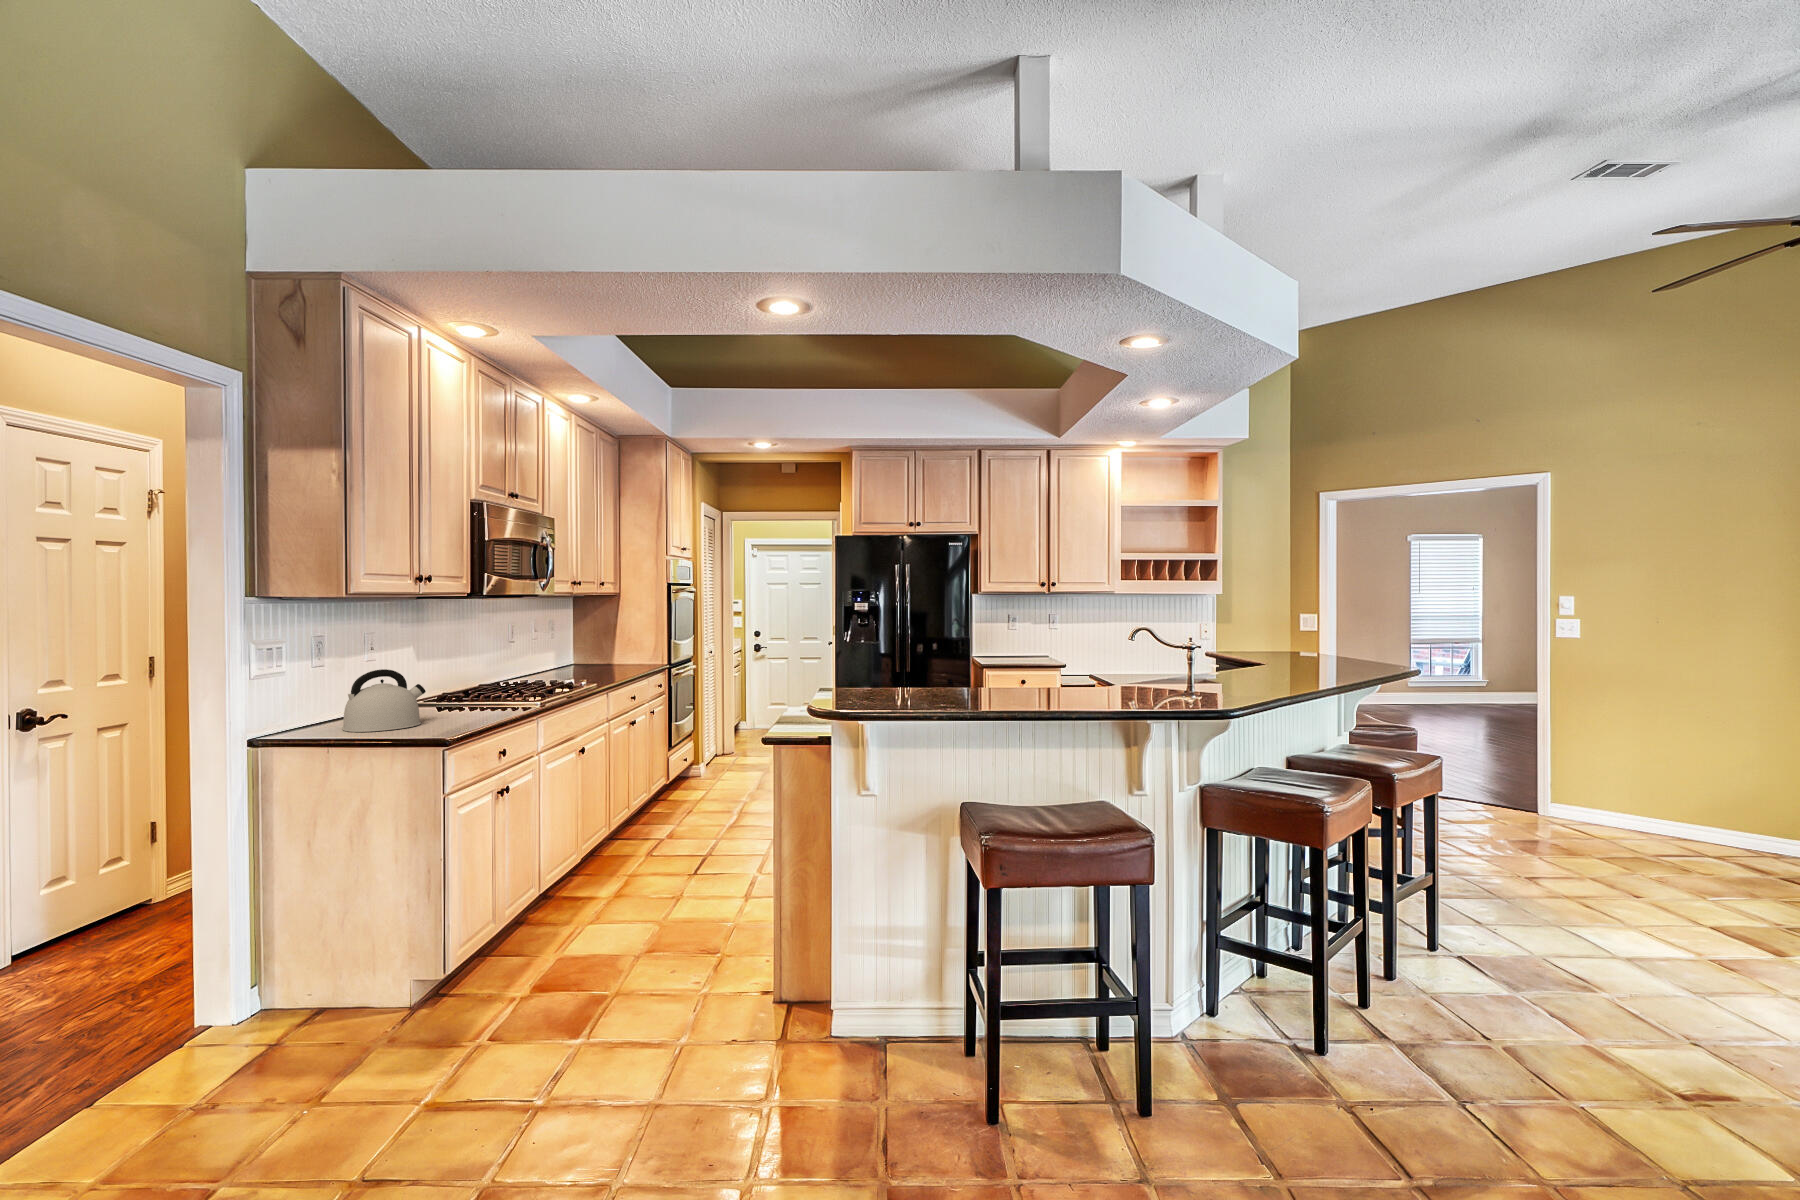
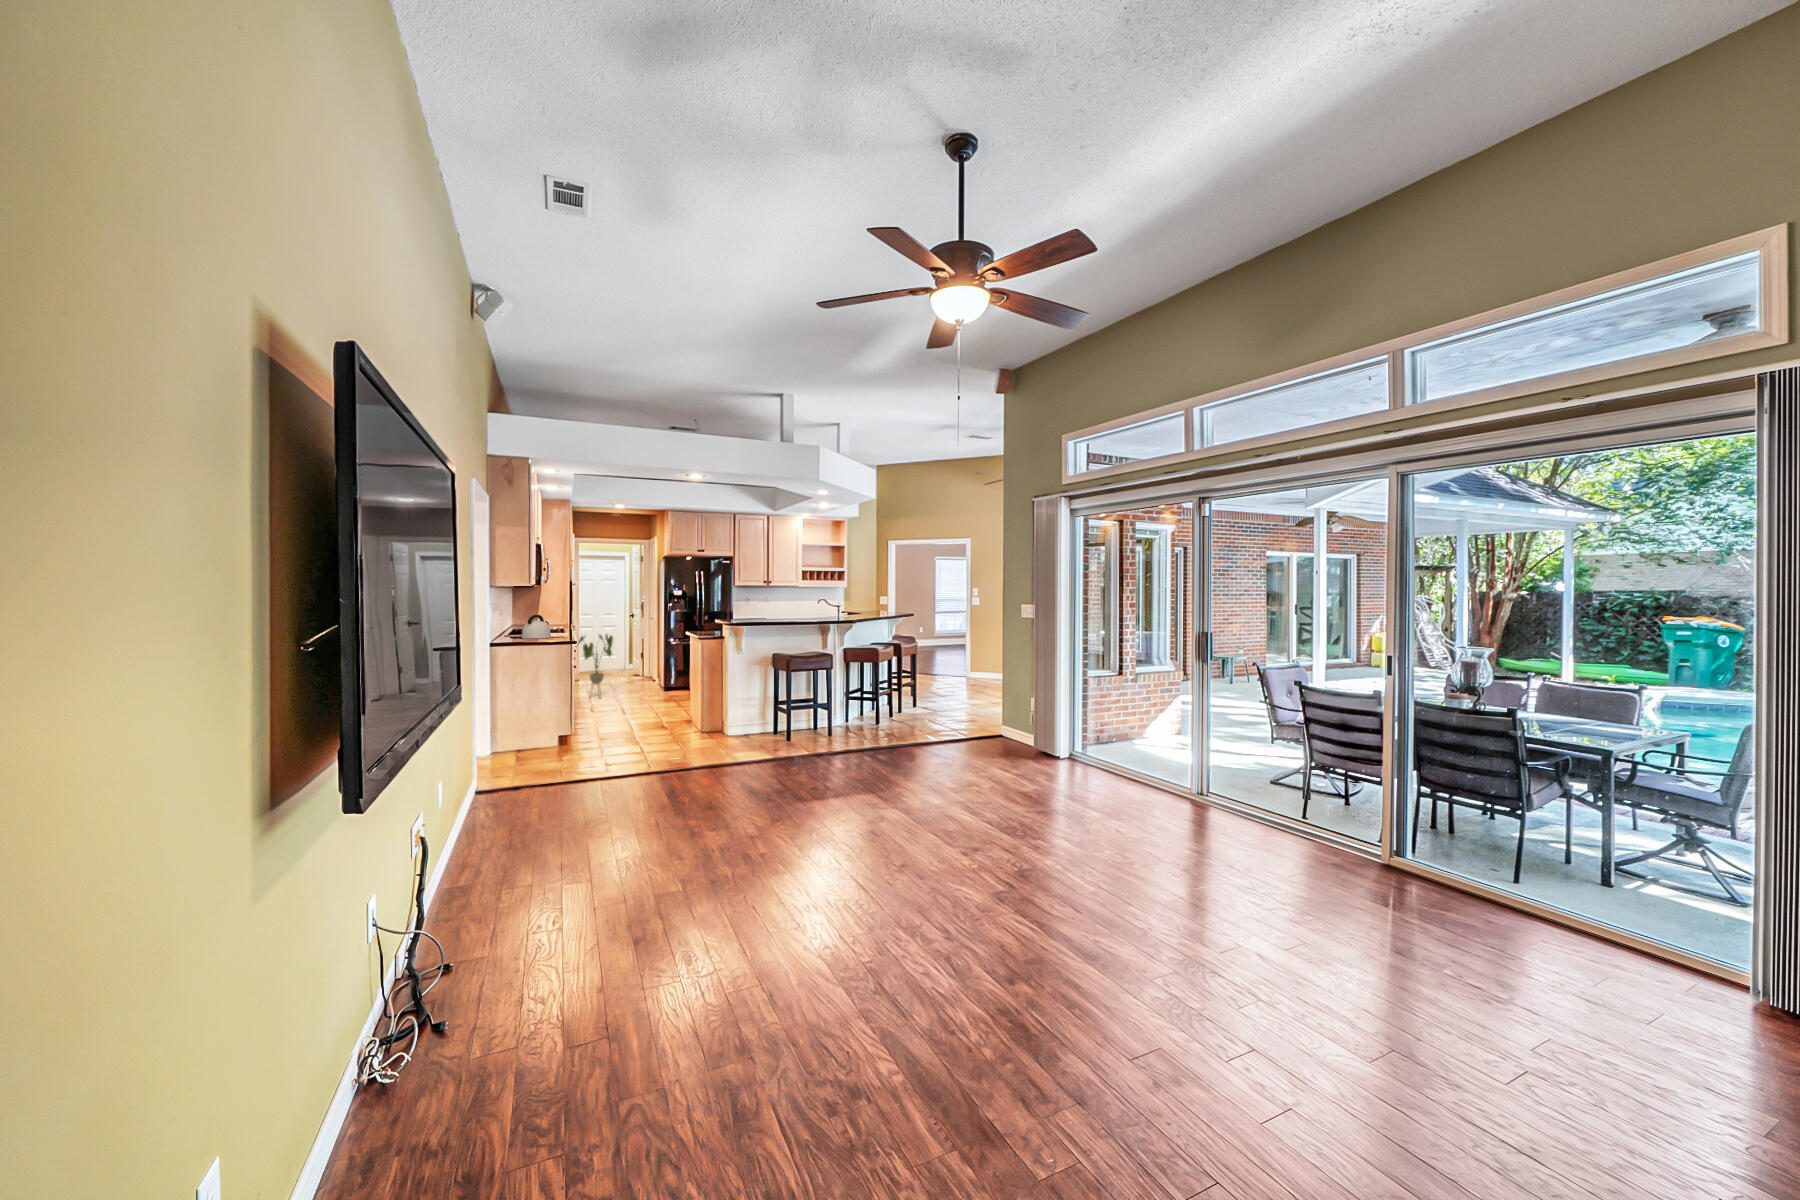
house plant: none [674,683,747,810] -> present [578,635,613,697]

